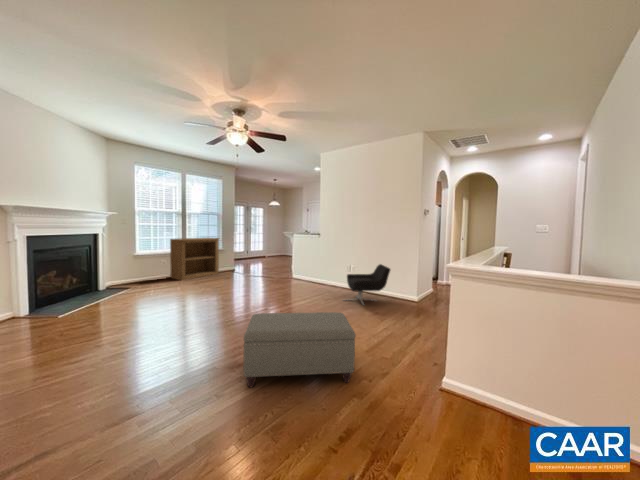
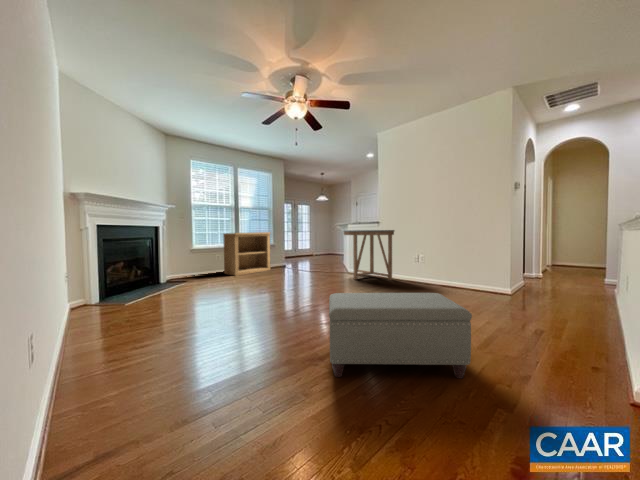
console table: none [286,240,331,286] -> present [343,230,394,280]
lounge chair: present [347,264,390,305] -> none [415,251,475,297]

